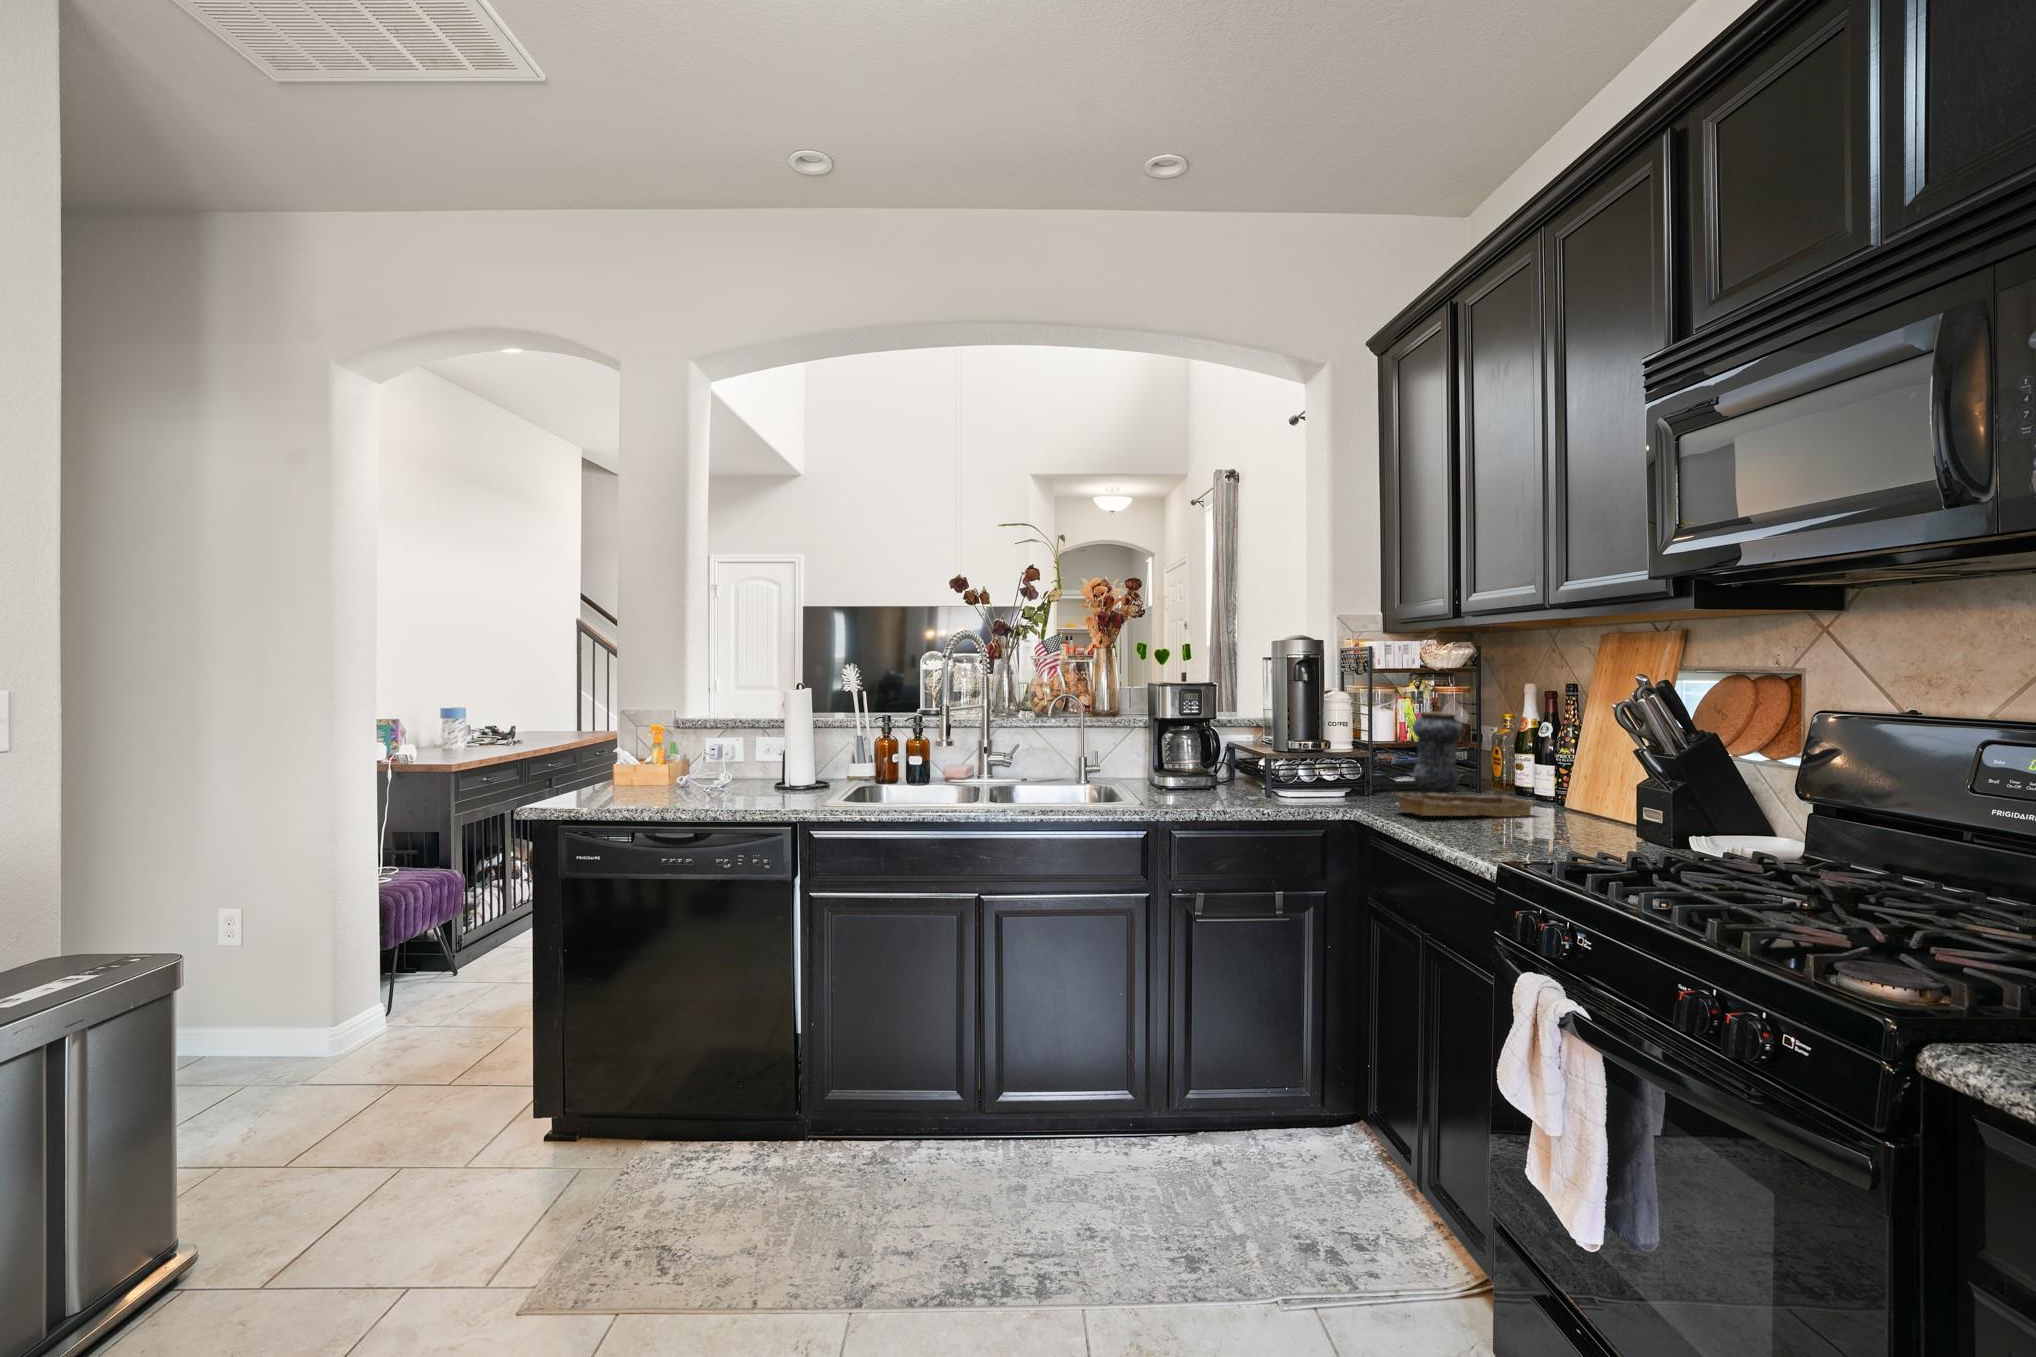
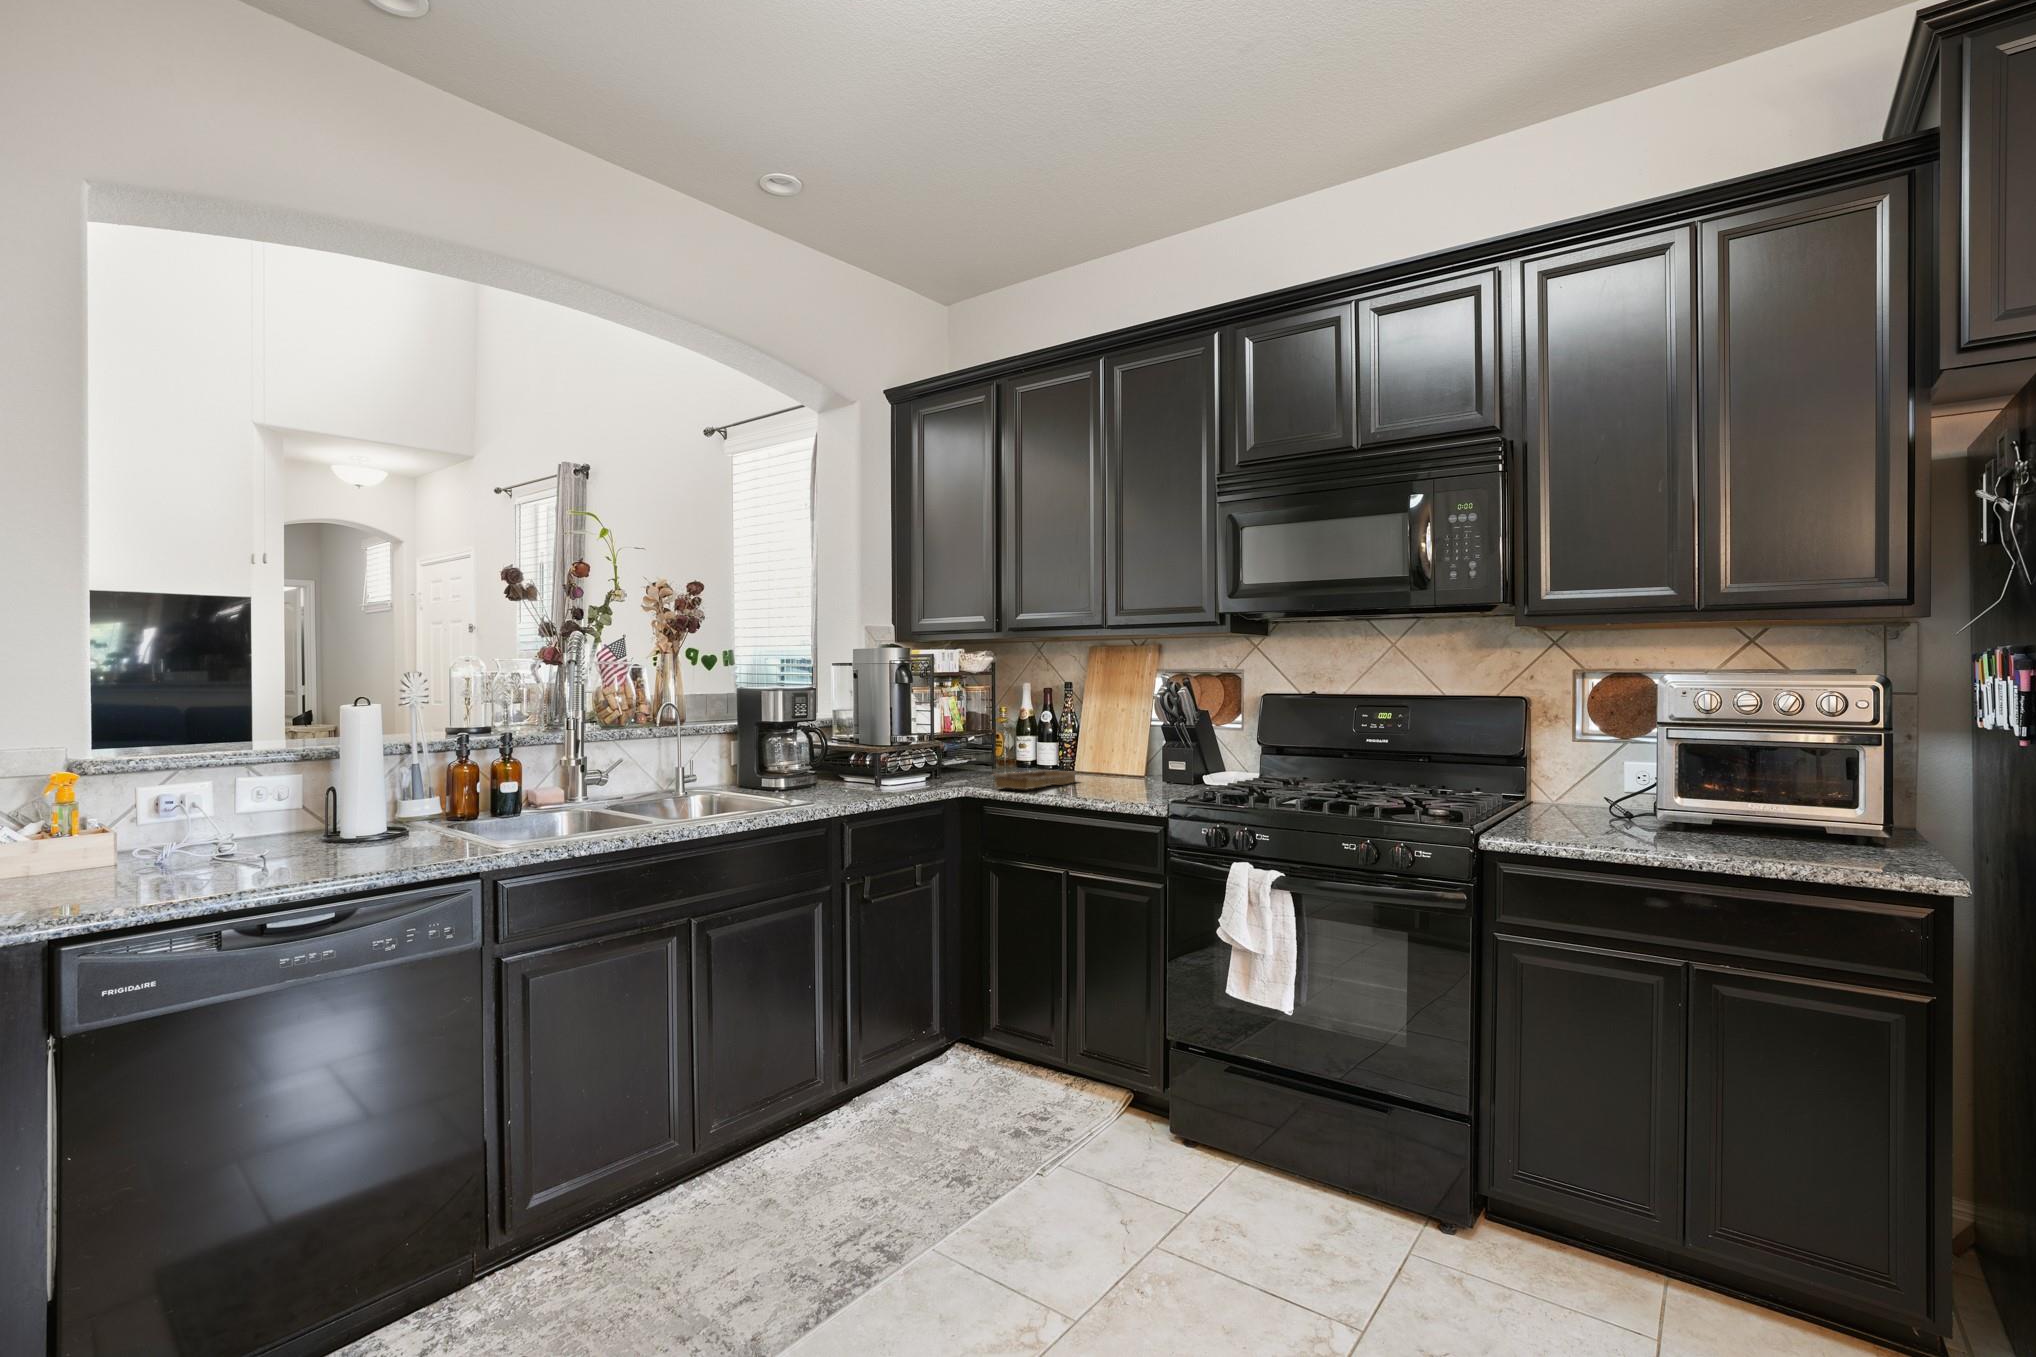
vase: present [1413,712,1463,795] -> none [957,709,993,776]

